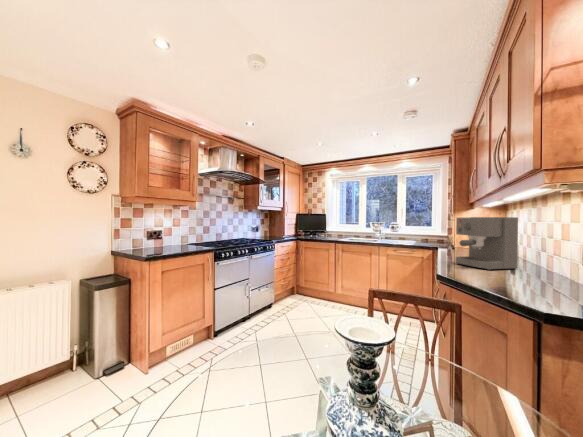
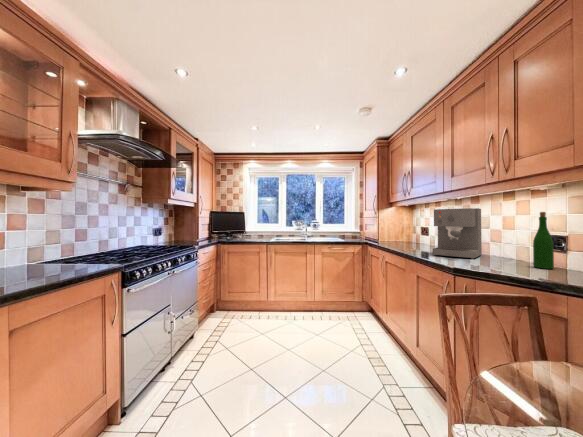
wine bottle: none [523,225,543,285] -> present [533,212,554,269]

